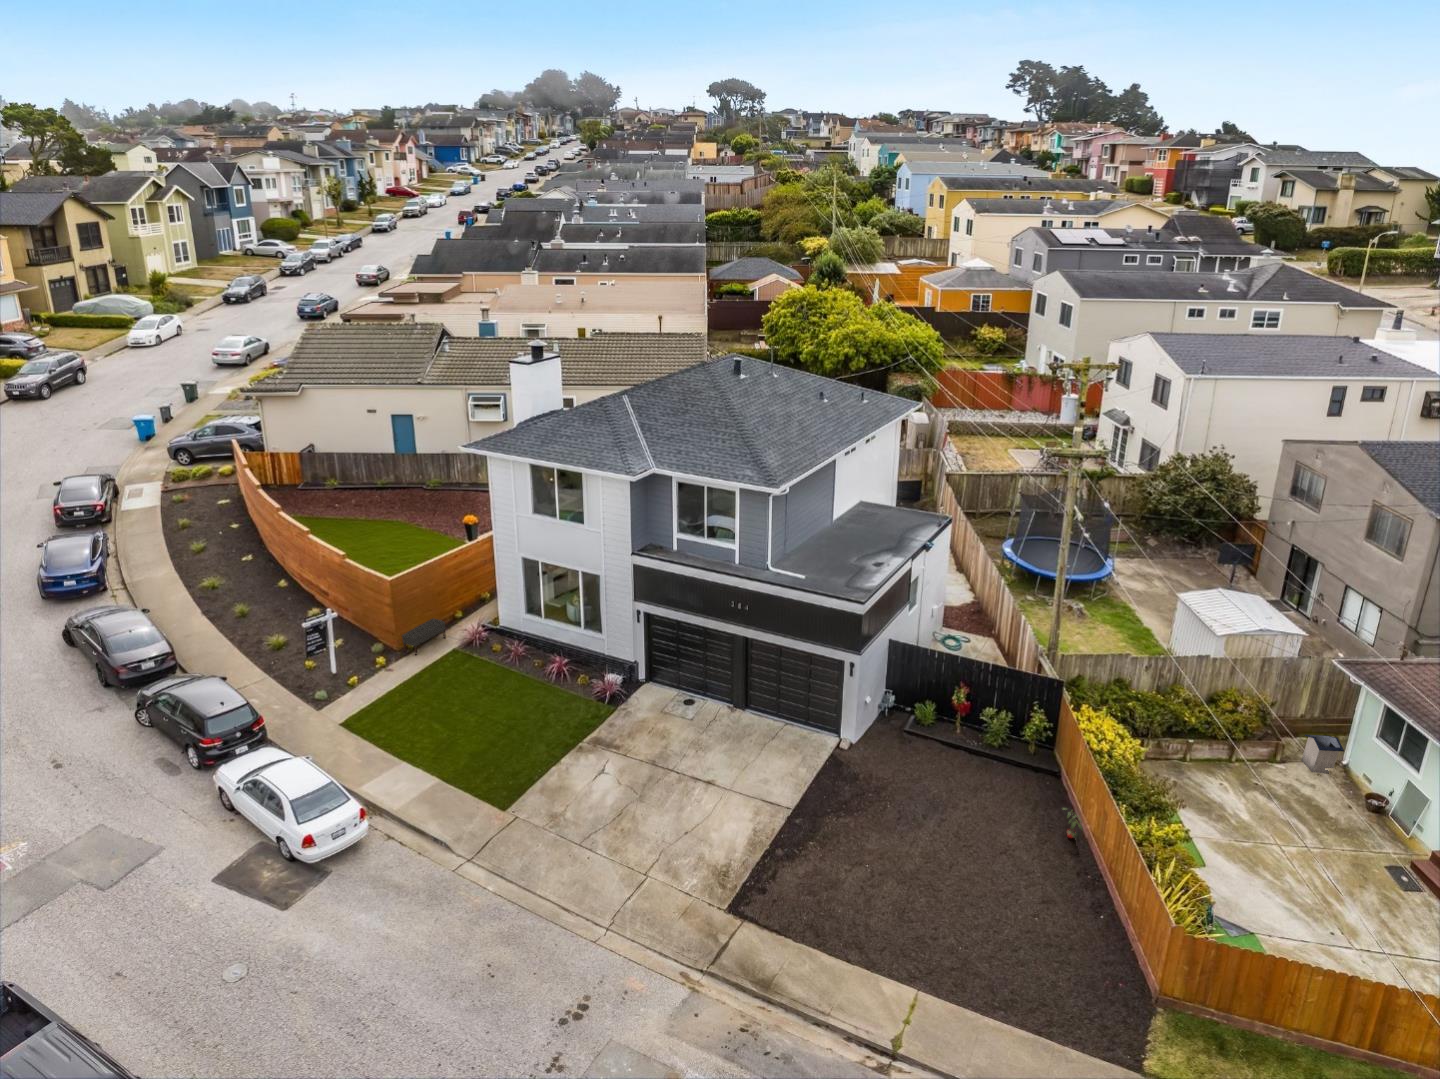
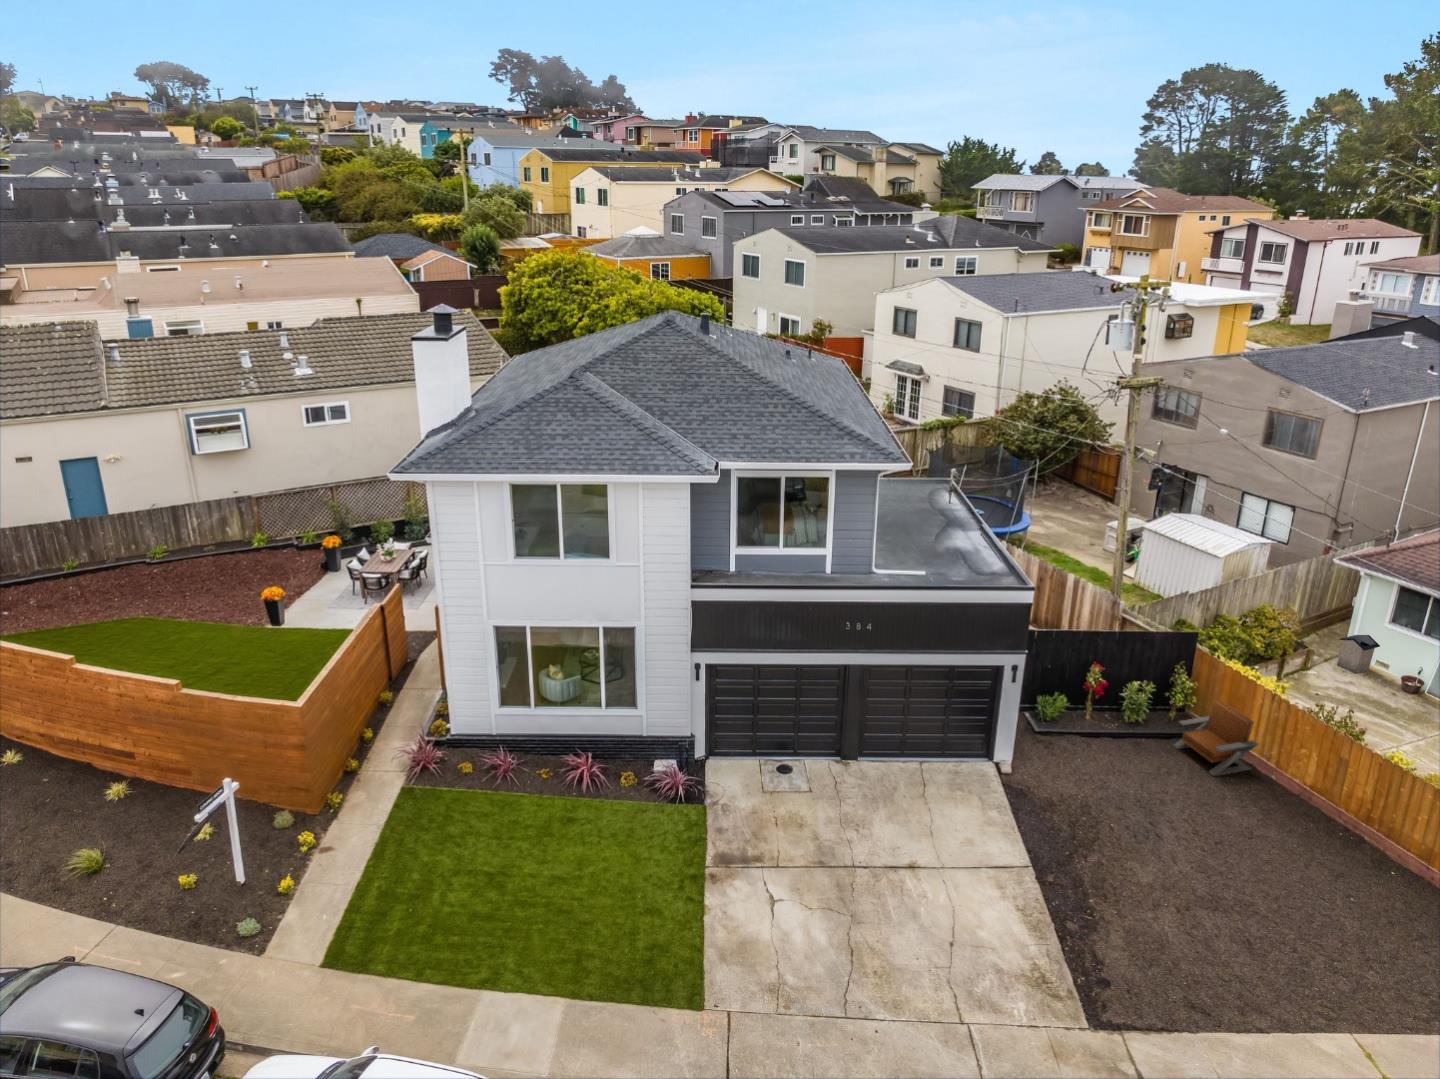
bench: present [402,619,446,655] -> none [322,747,375,811]
lounge chair: none [1012,738,1066,803] -> present [1174,701,1258,776]
potted plant: present [1063,808,1083,838] -> none [1283,773,1323,805]

